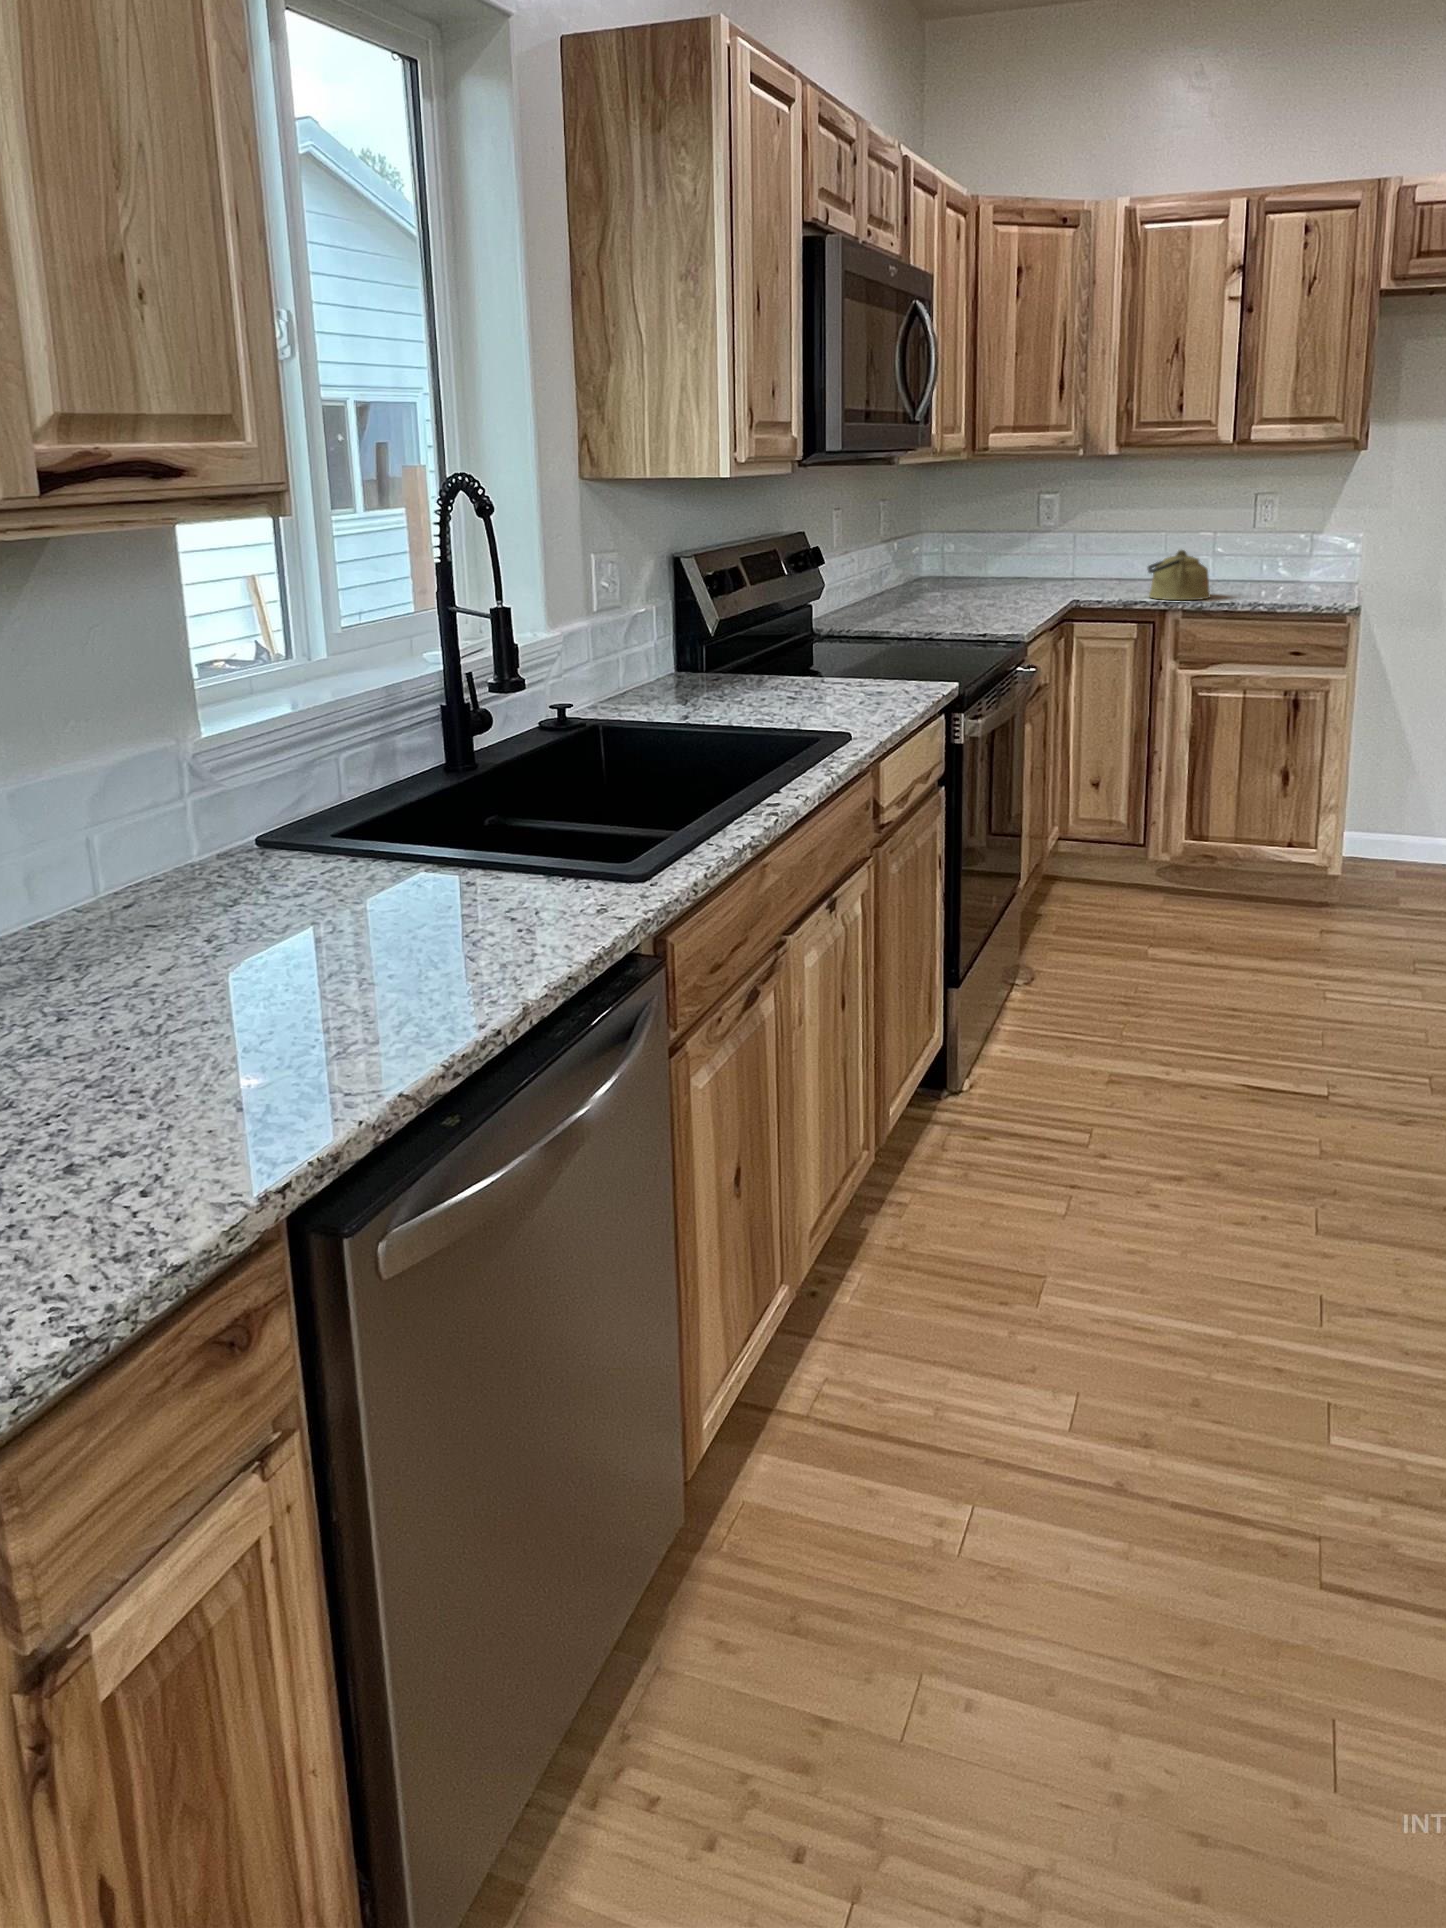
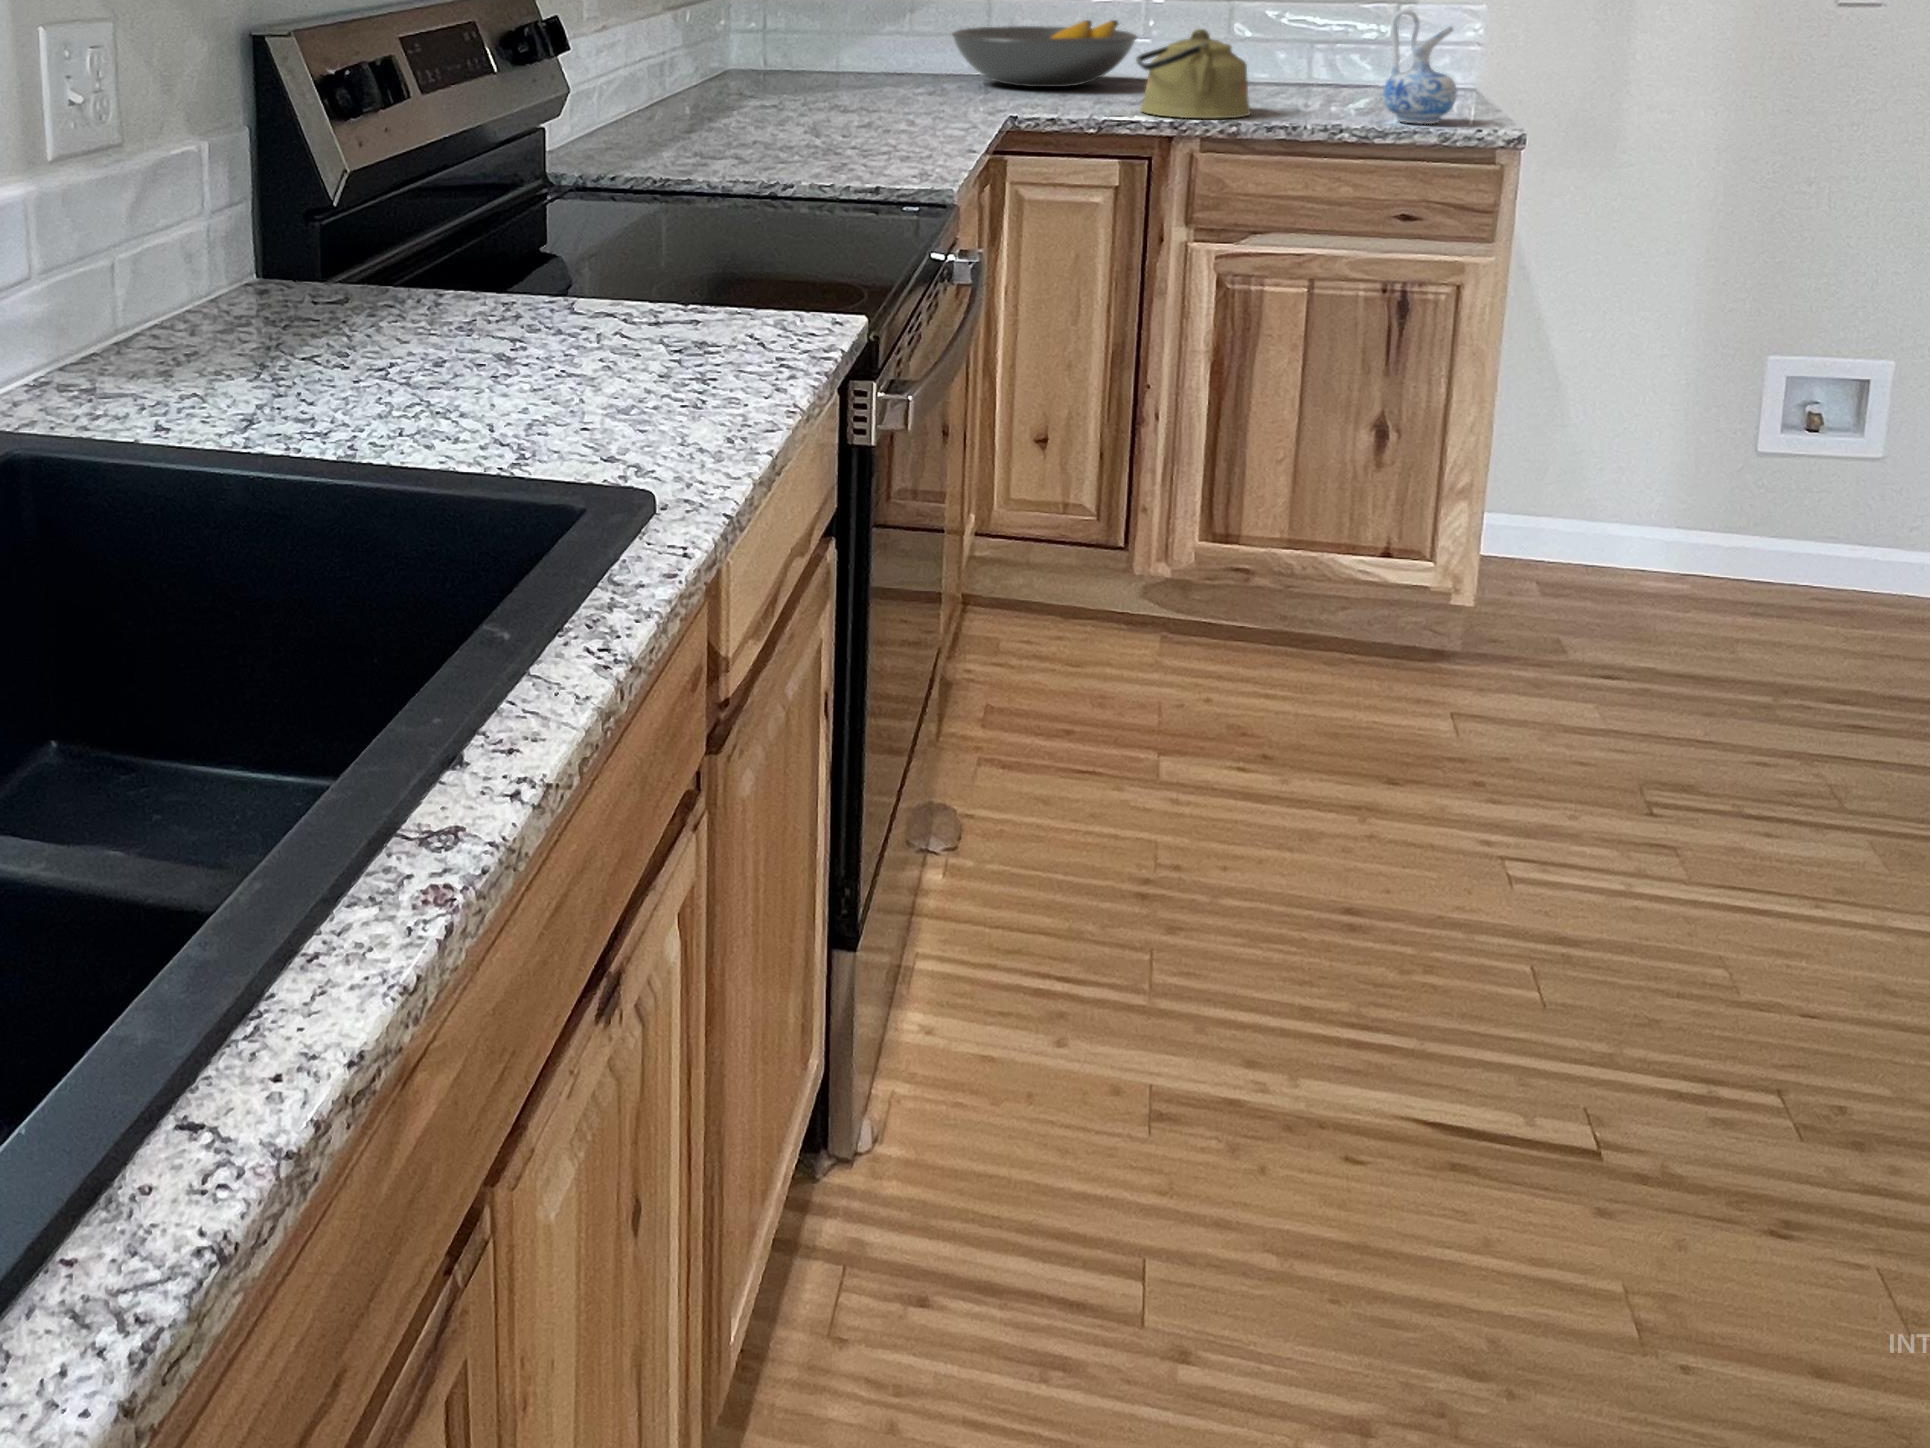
ceramic pitcher: none [1282,538,1322,601] -> present [1383,9,1457,124]
fruit bowl: none [1049,545,1158,584] -> present [952,20,1137,87]

